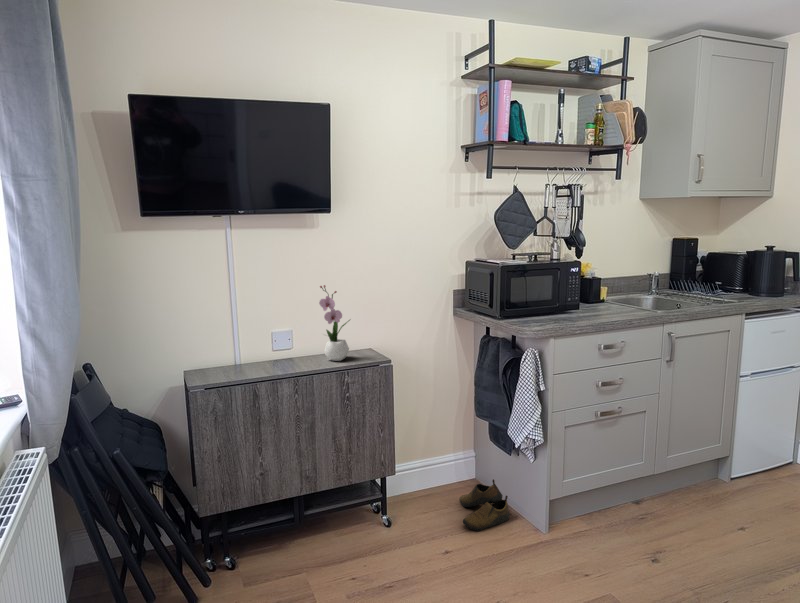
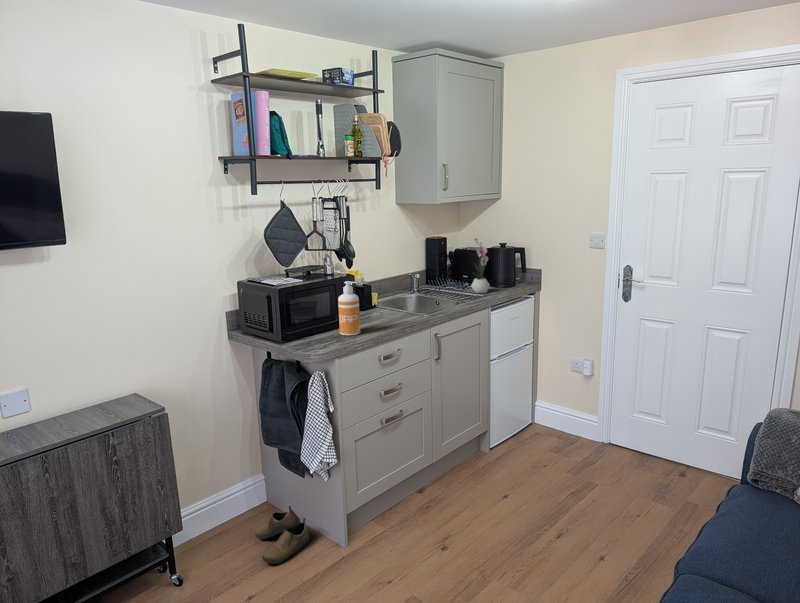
soap dispenser: none [560,265,583,320] -> present [338,281,360,335]
flower arrangement: present [319,285,350,361] -> present [471,238,490,293]

